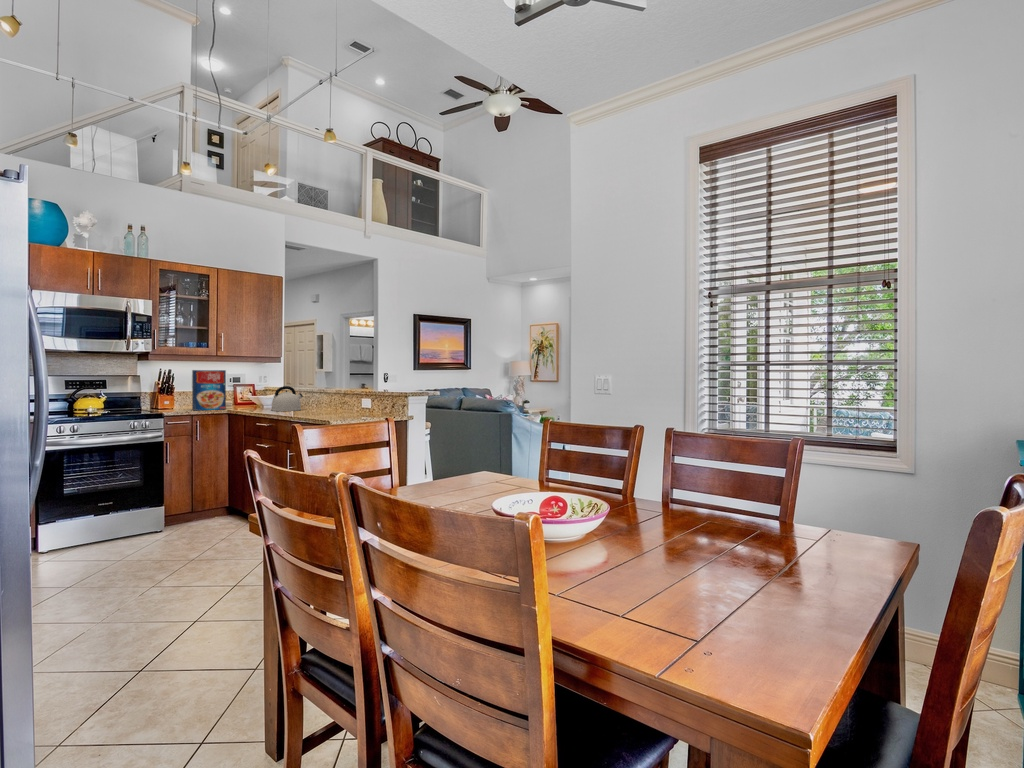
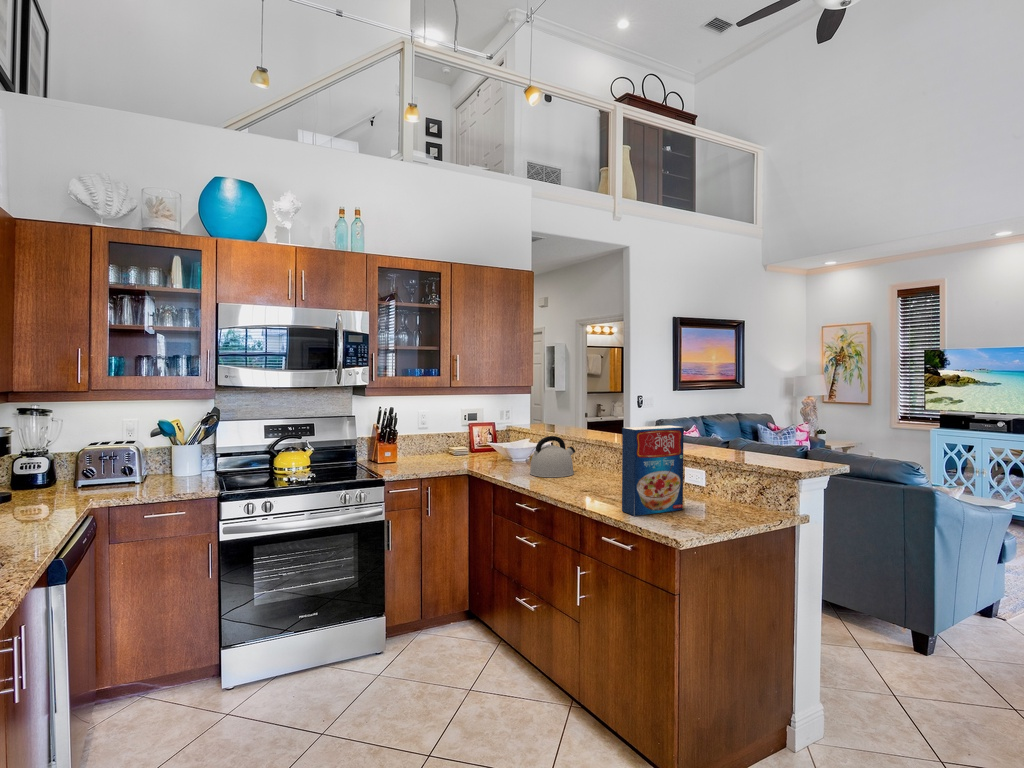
cereal box: present [192,370,226,410] -> present [622,425,684,516]

